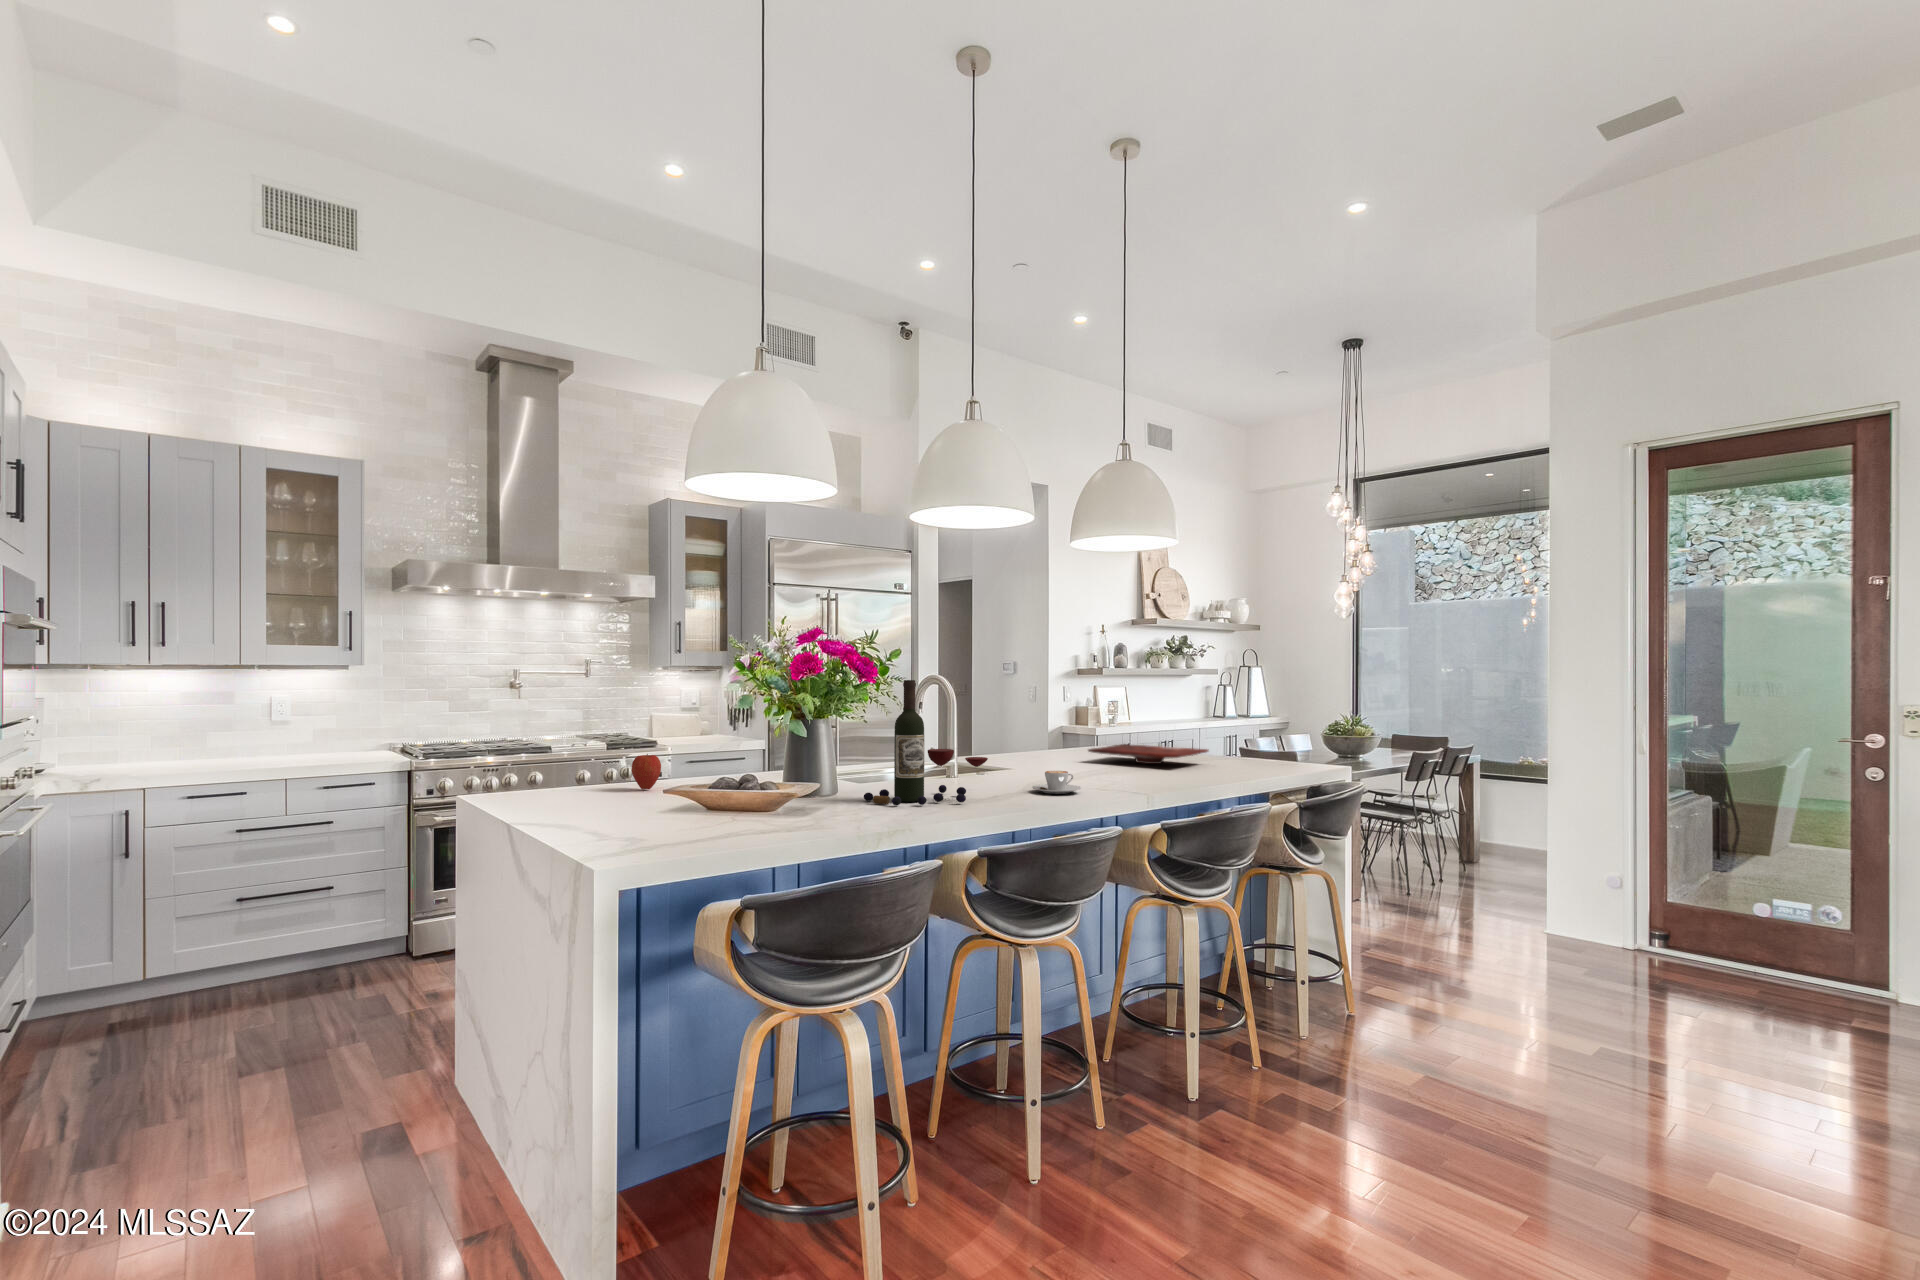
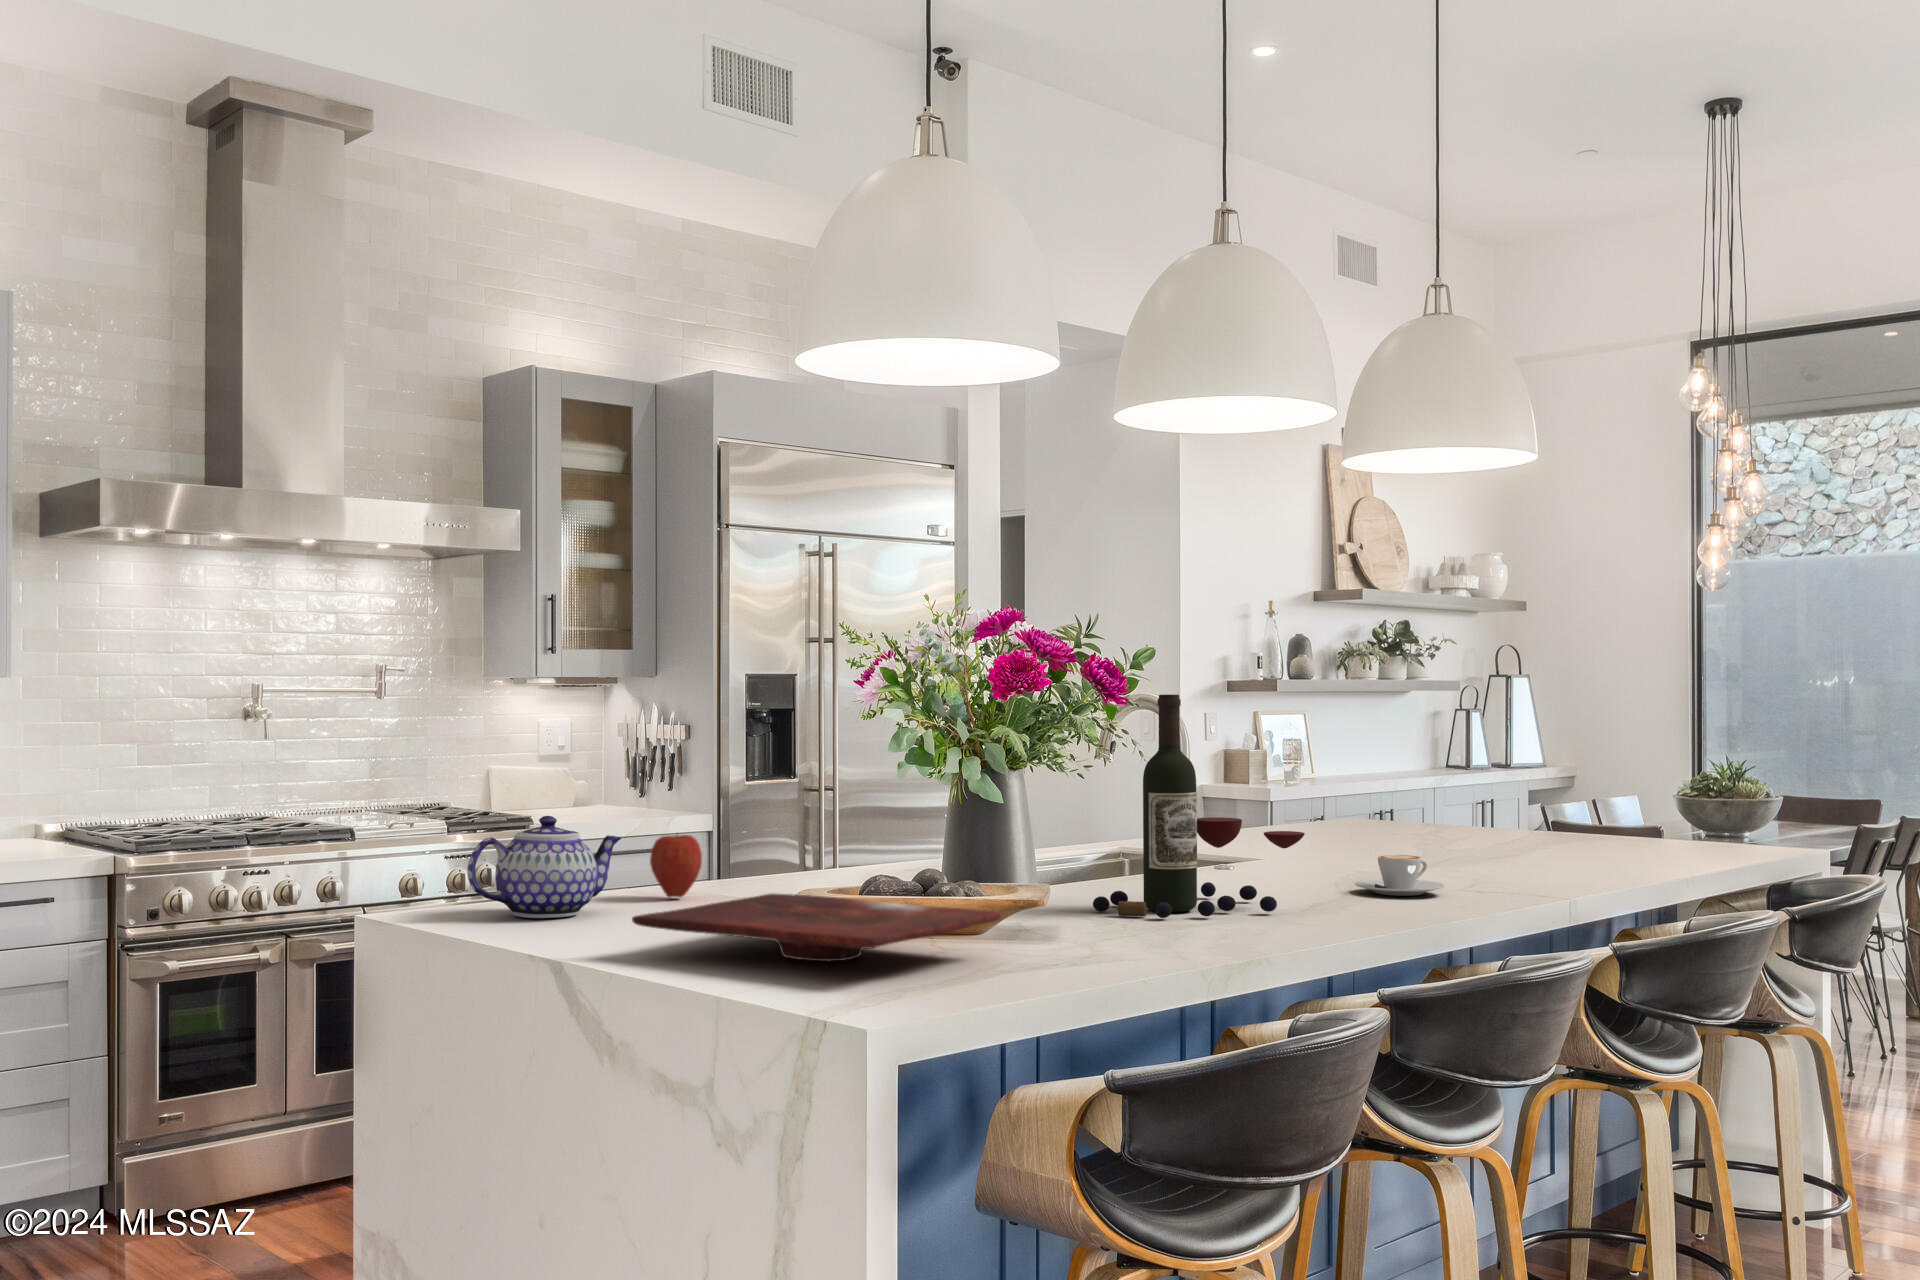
teapot: none [511,744,607,800] -> present [467,816,621,918]
cutting board: present [1088,744,1208,764] -> present [632,894,1001,961]

